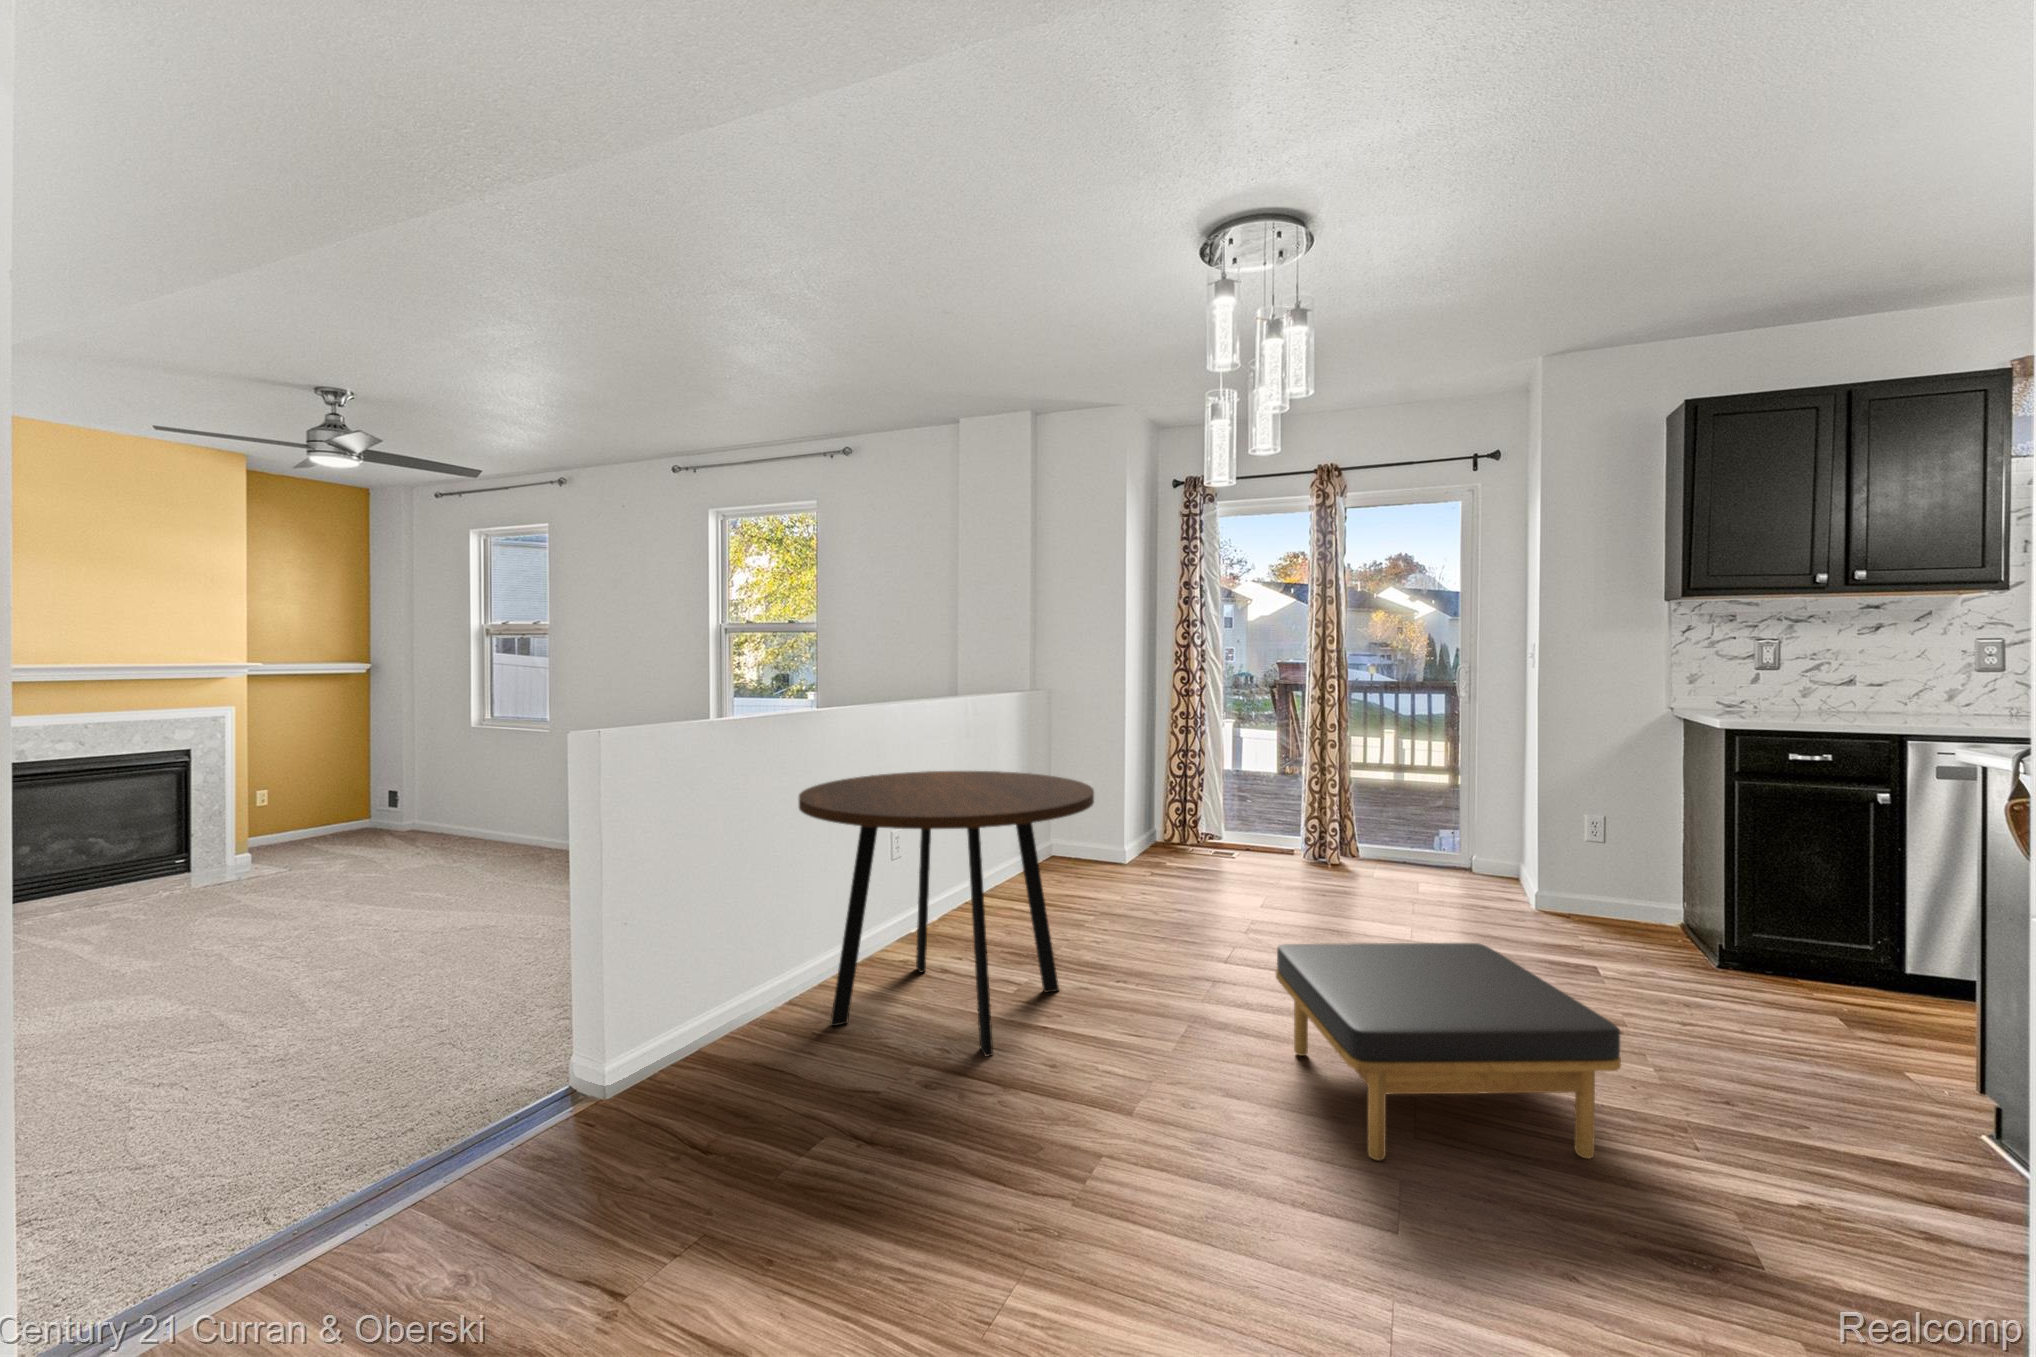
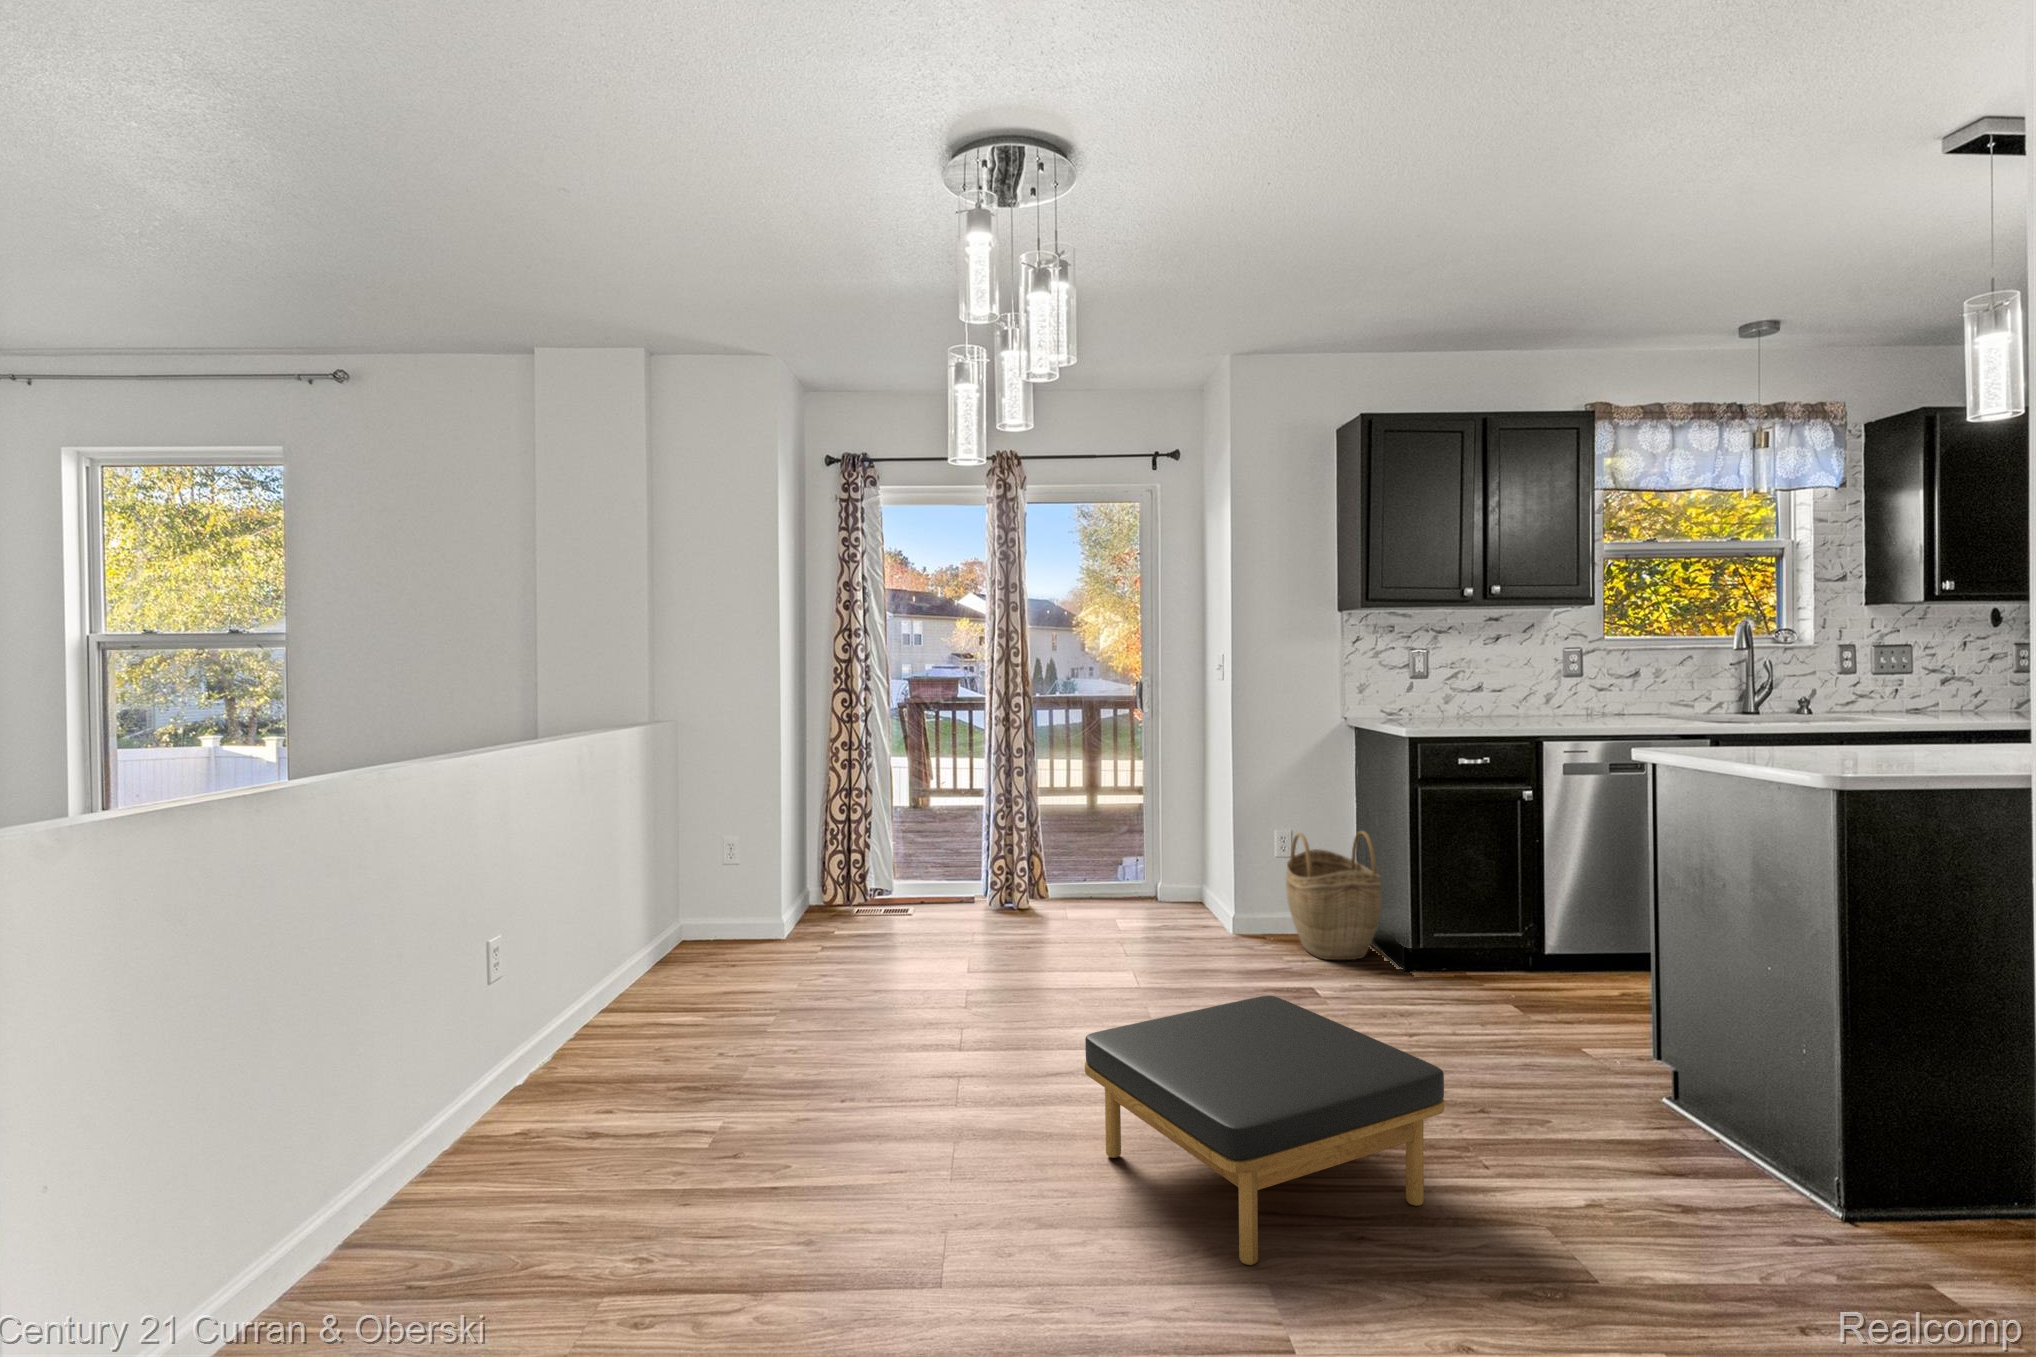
dining table: present [799,771,1094,1056] -> none [419,854,853,1268]
woven basket: none [1585,815,1691,947] -> present [1286,831,1382,960]

